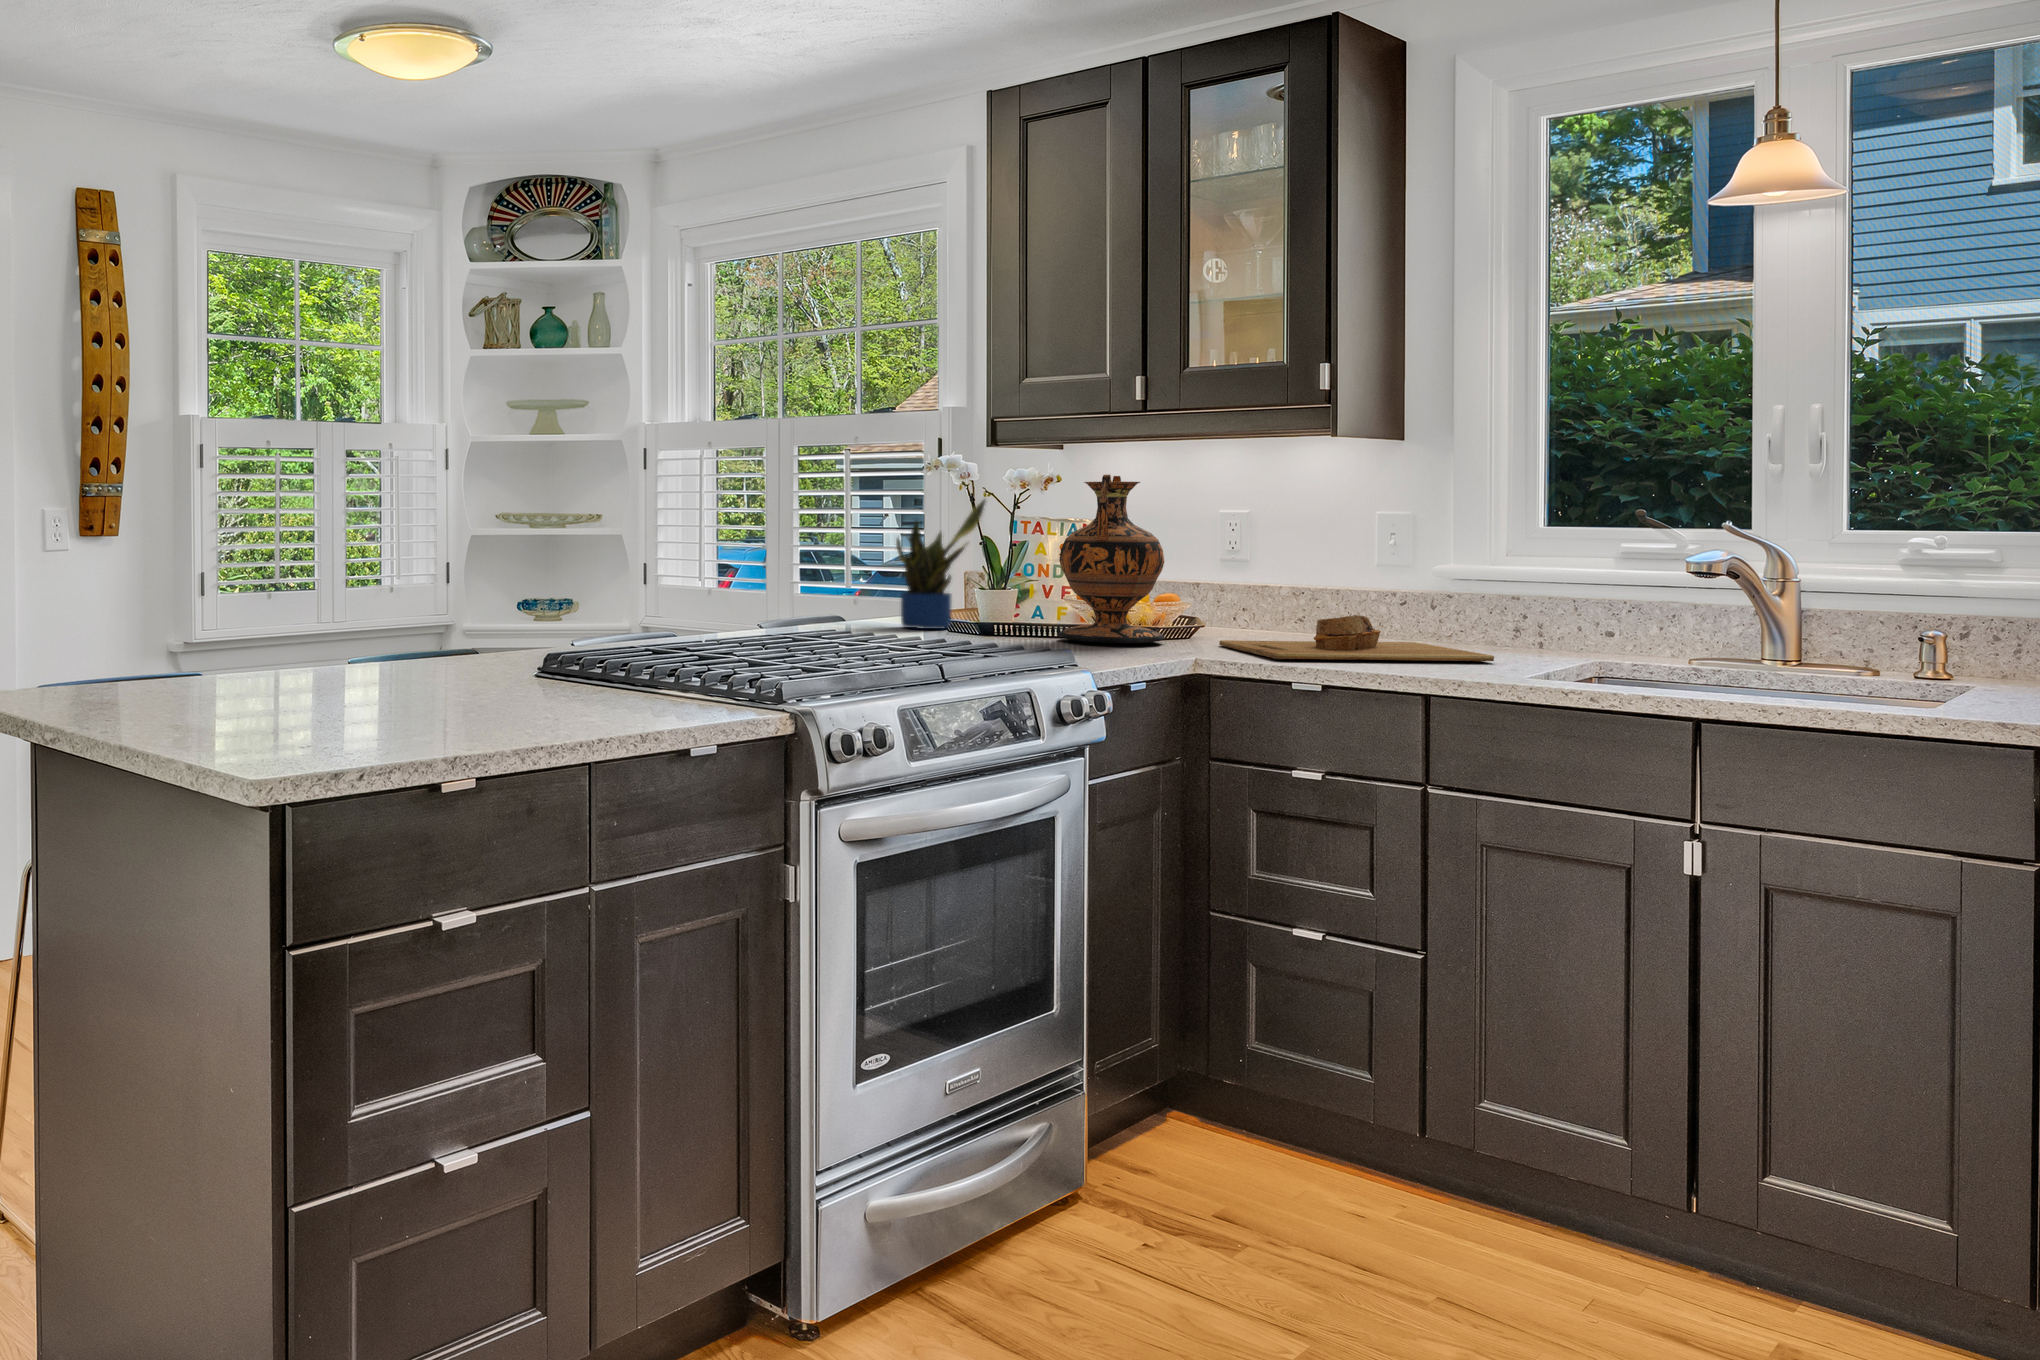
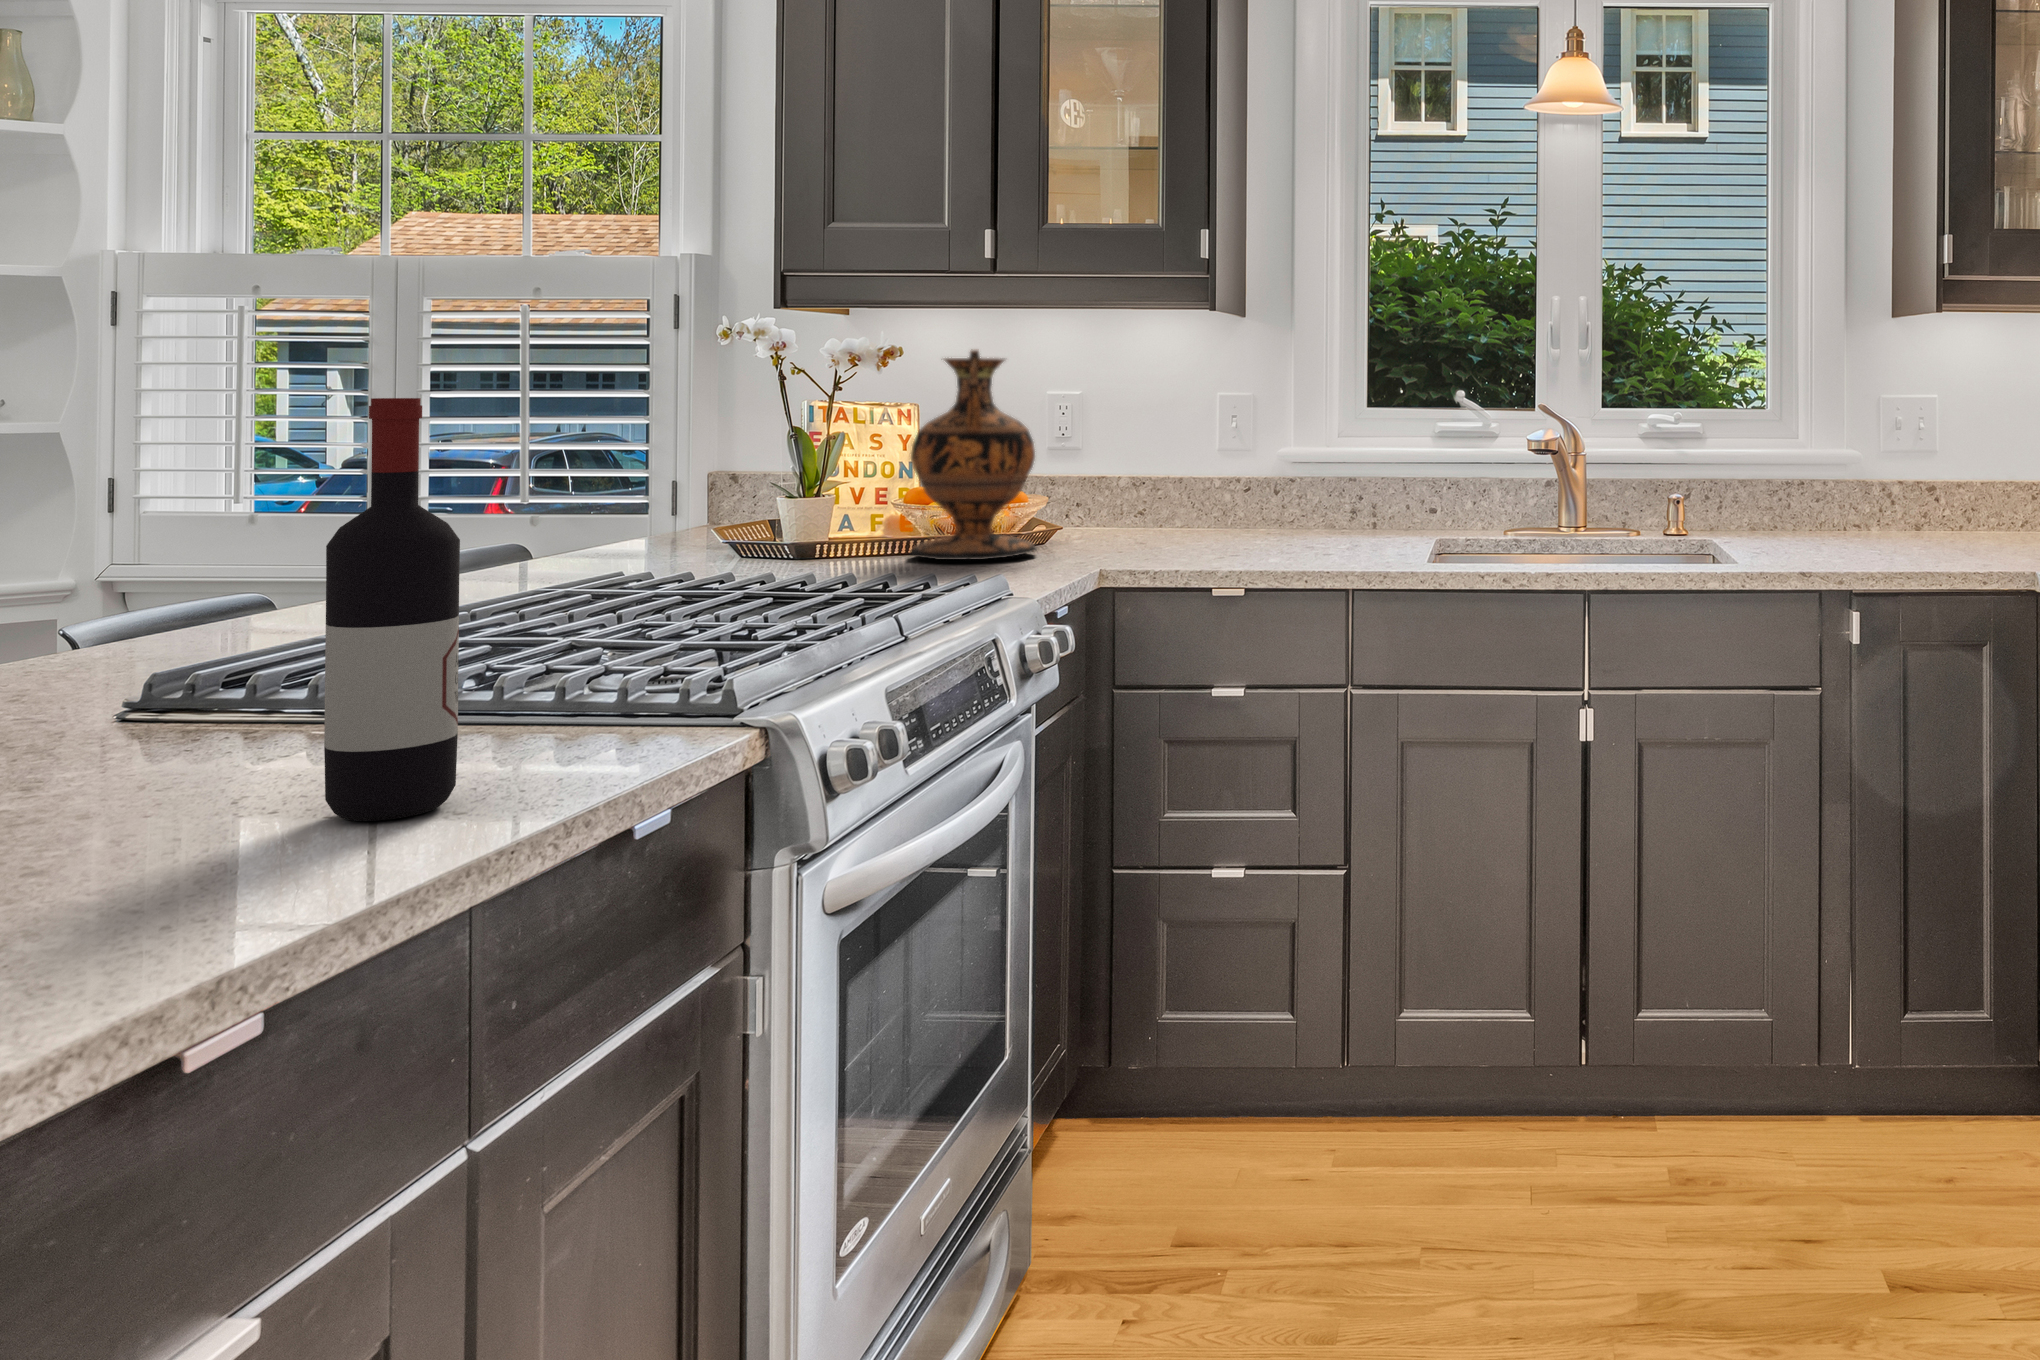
potted plant: present [896,500,985,629] -> none [655,378,788,559]
wine bottle: none [558,502,615,720] -> present [324,398,460,821]
cutting board: present [1219,615,1494,661] -> none [1096,506,1370,563]

